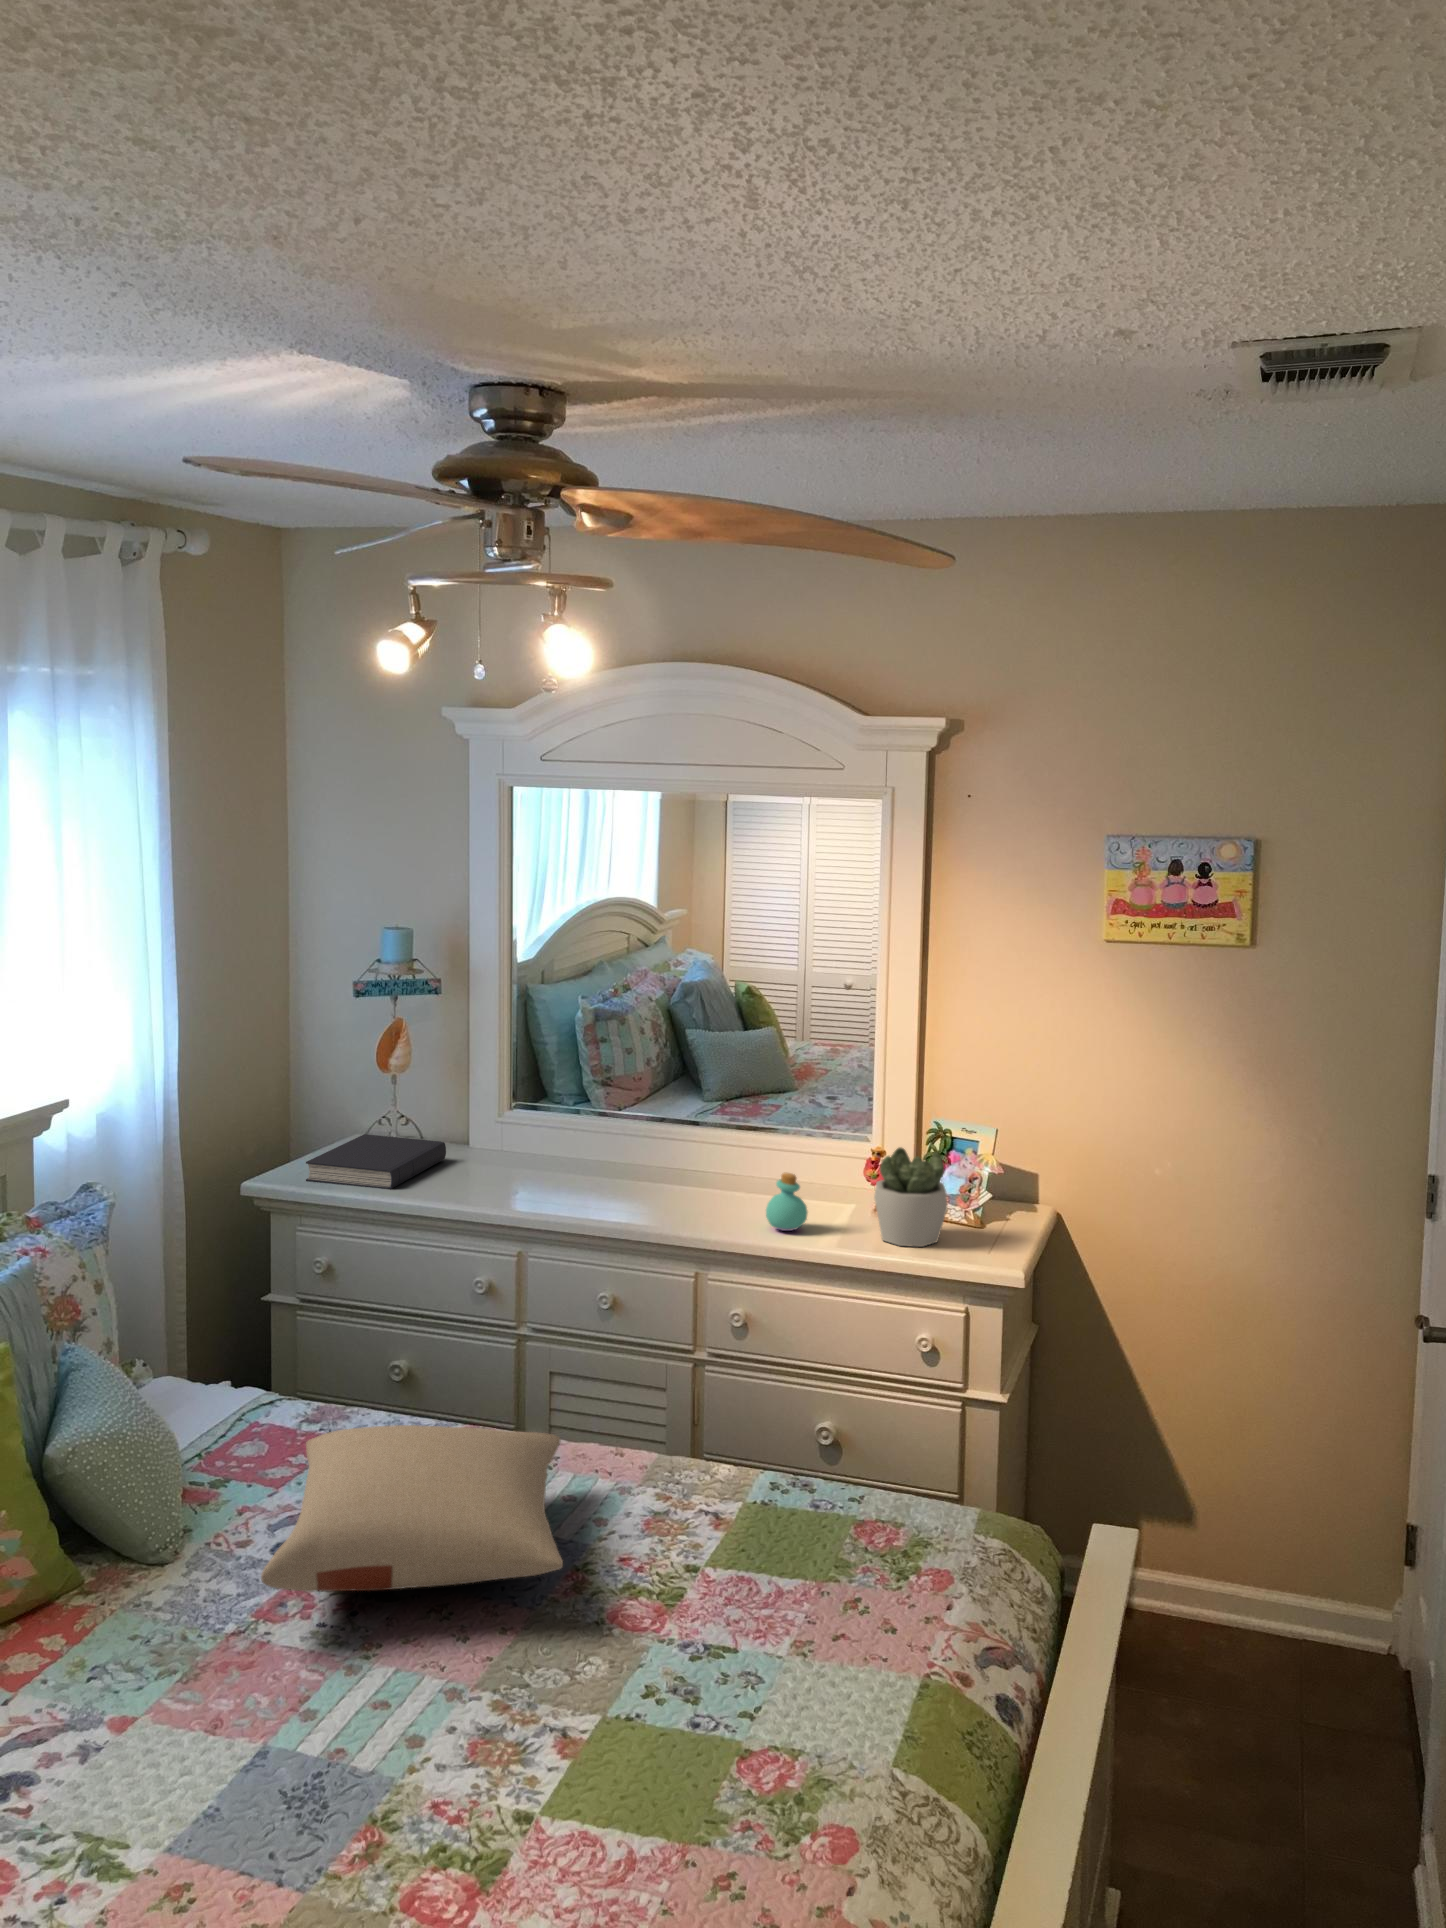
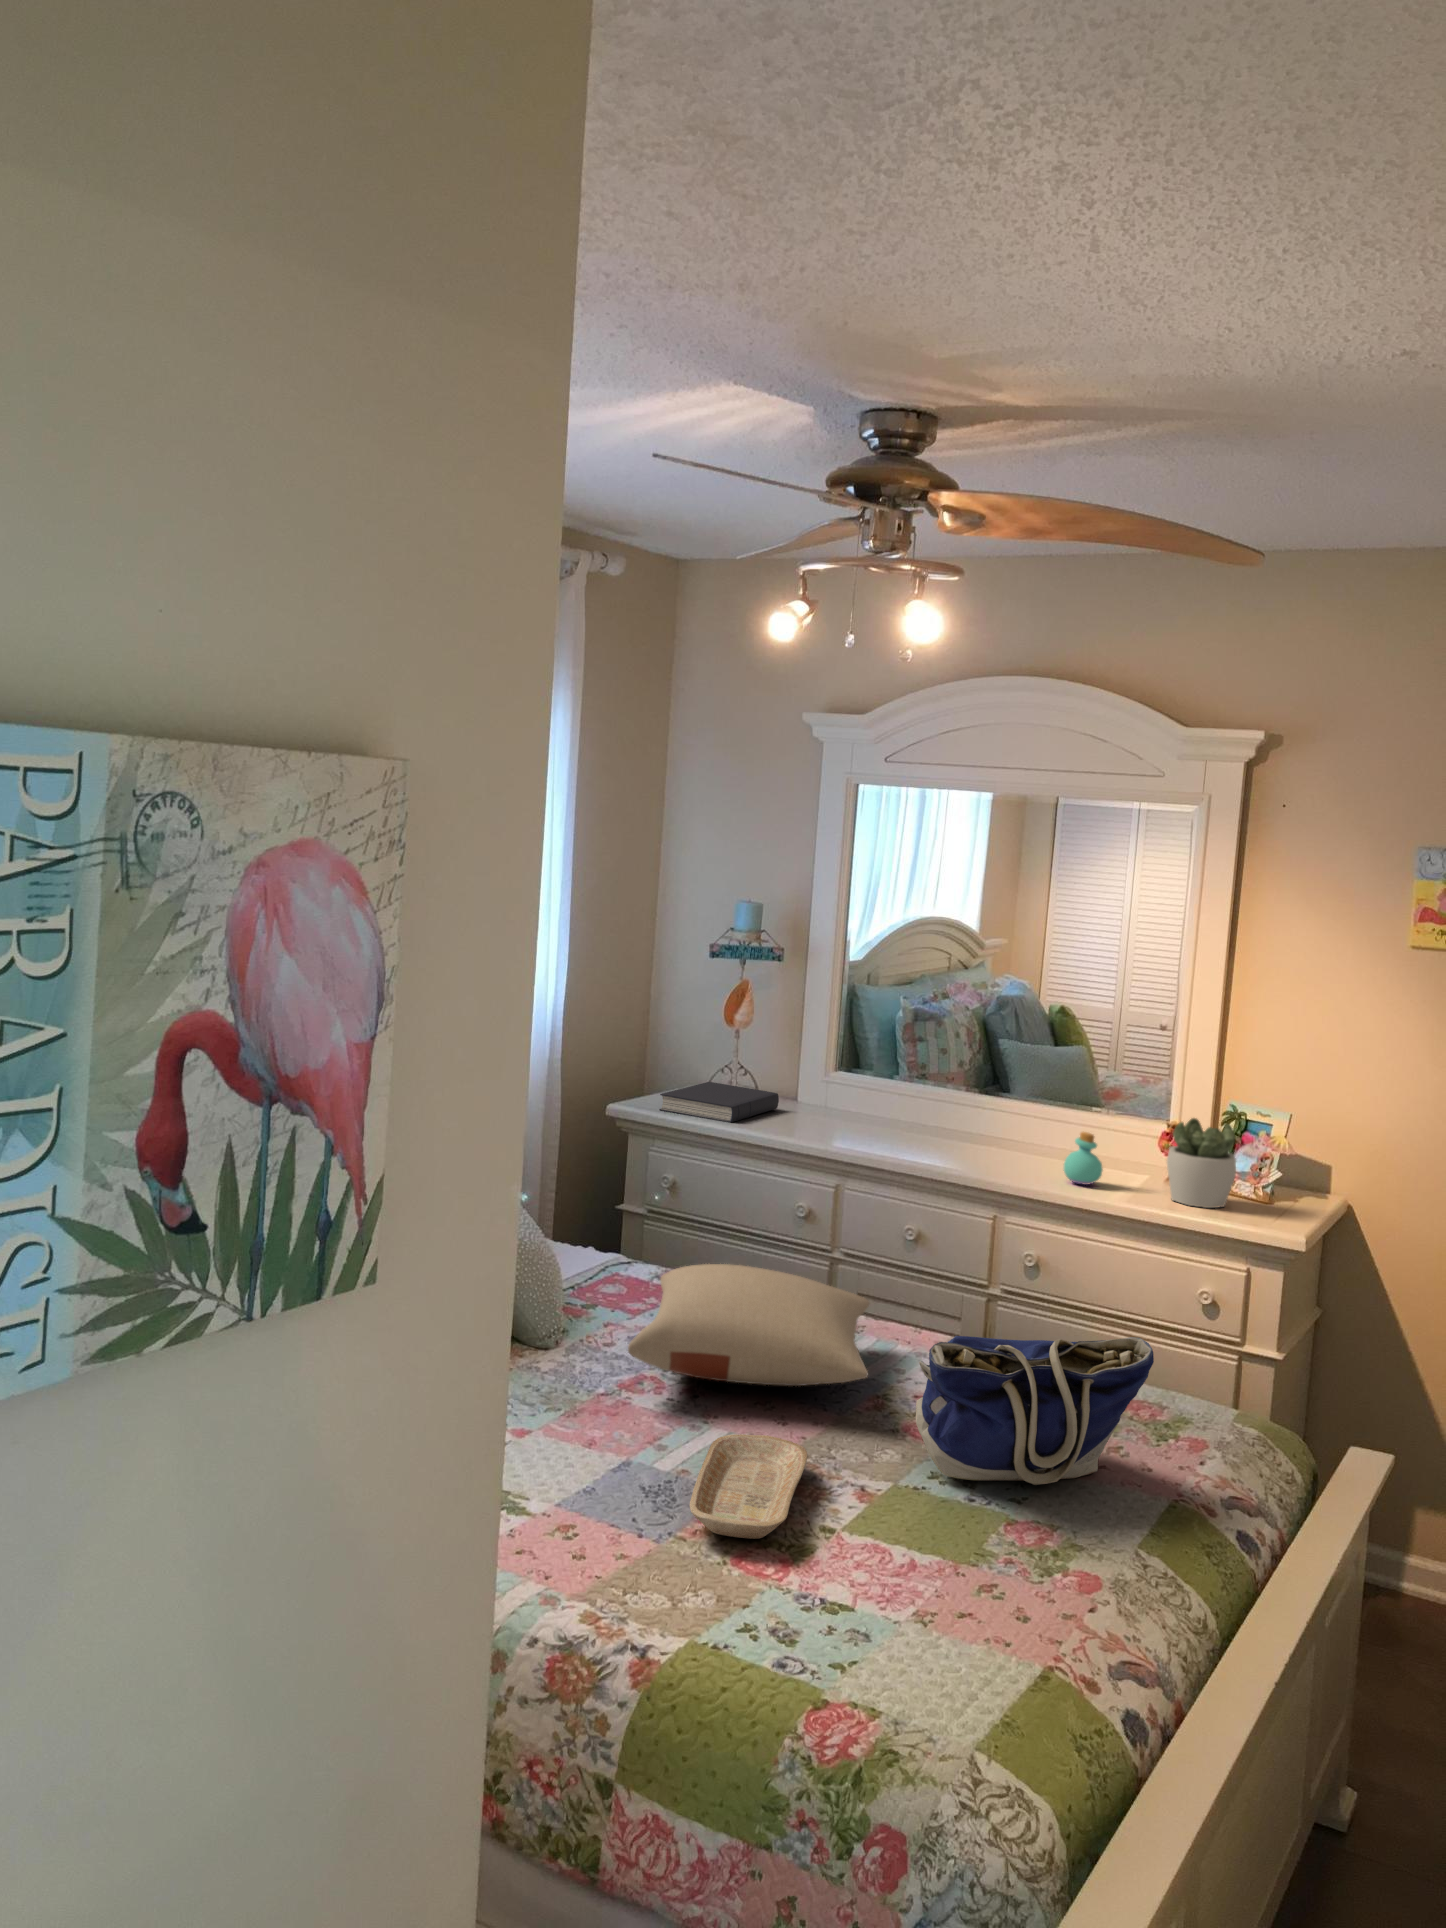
tote bag: none [622,1492,892,1694] -> present [916,1336,1154,1485]
tray: none [343,1677,494,1862] -> present [690,1434,808,1539]

